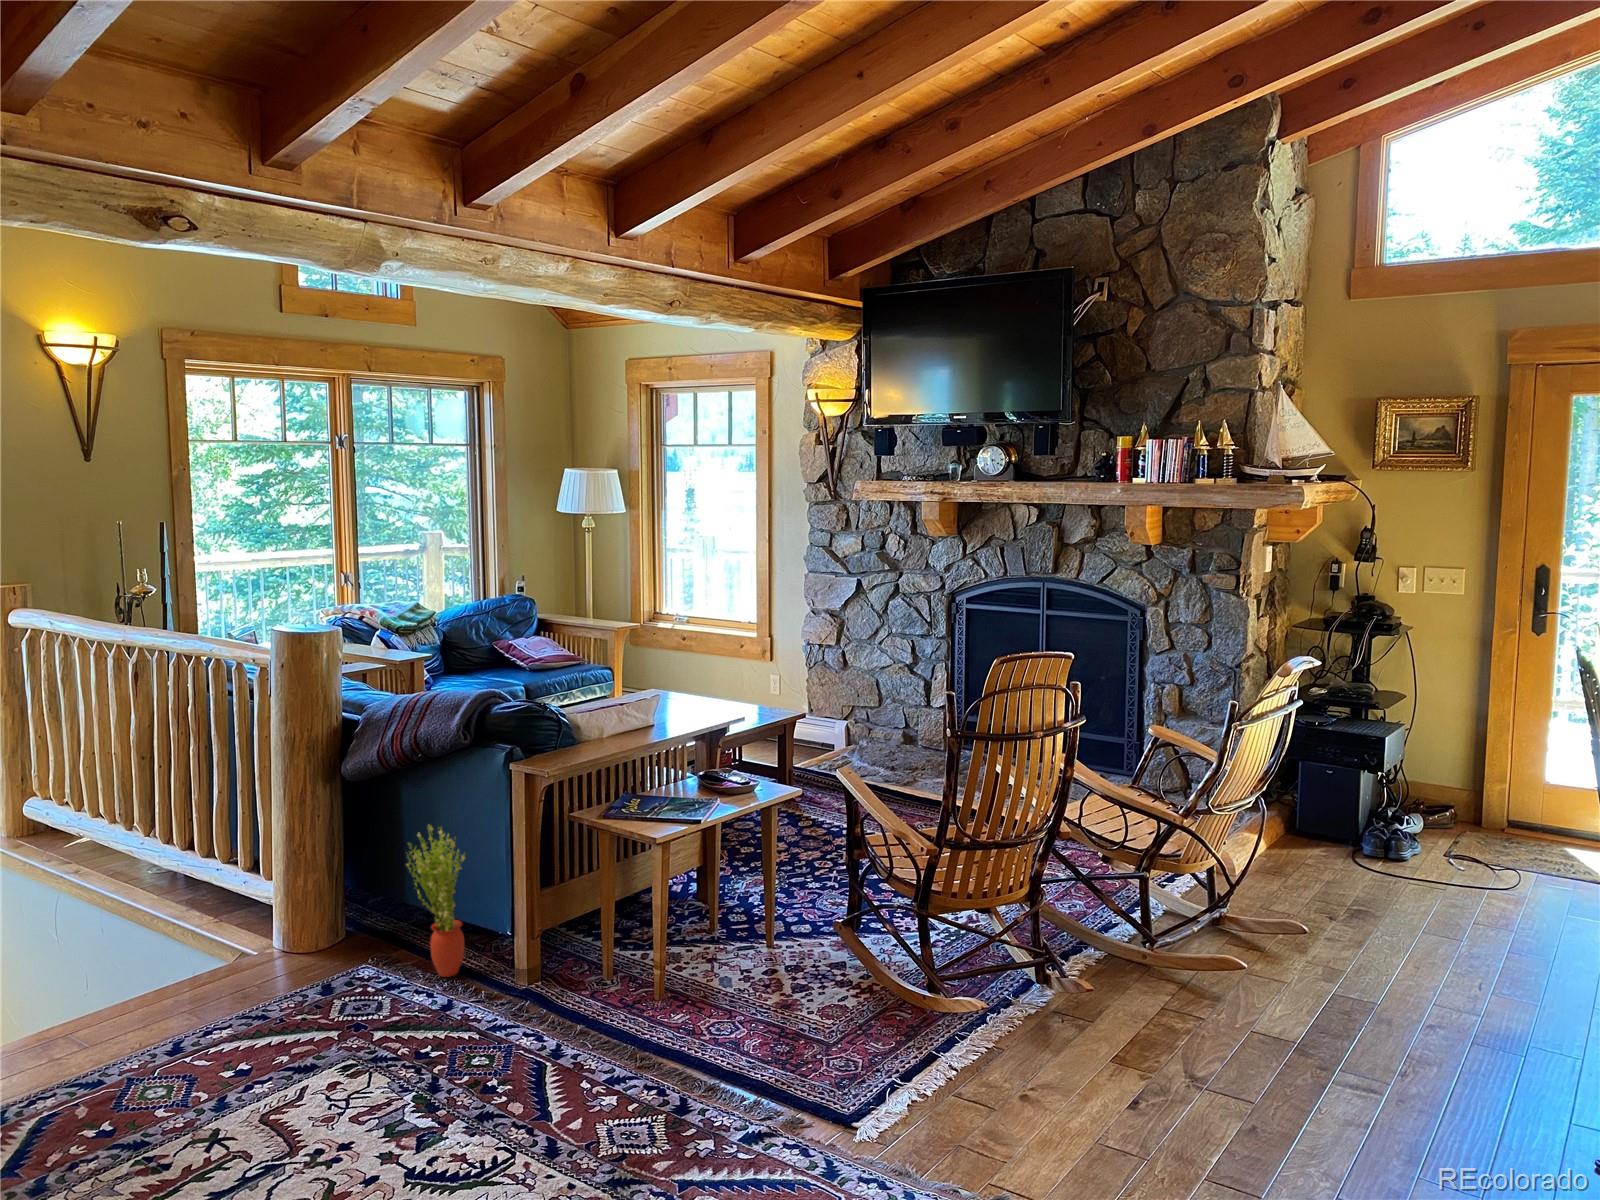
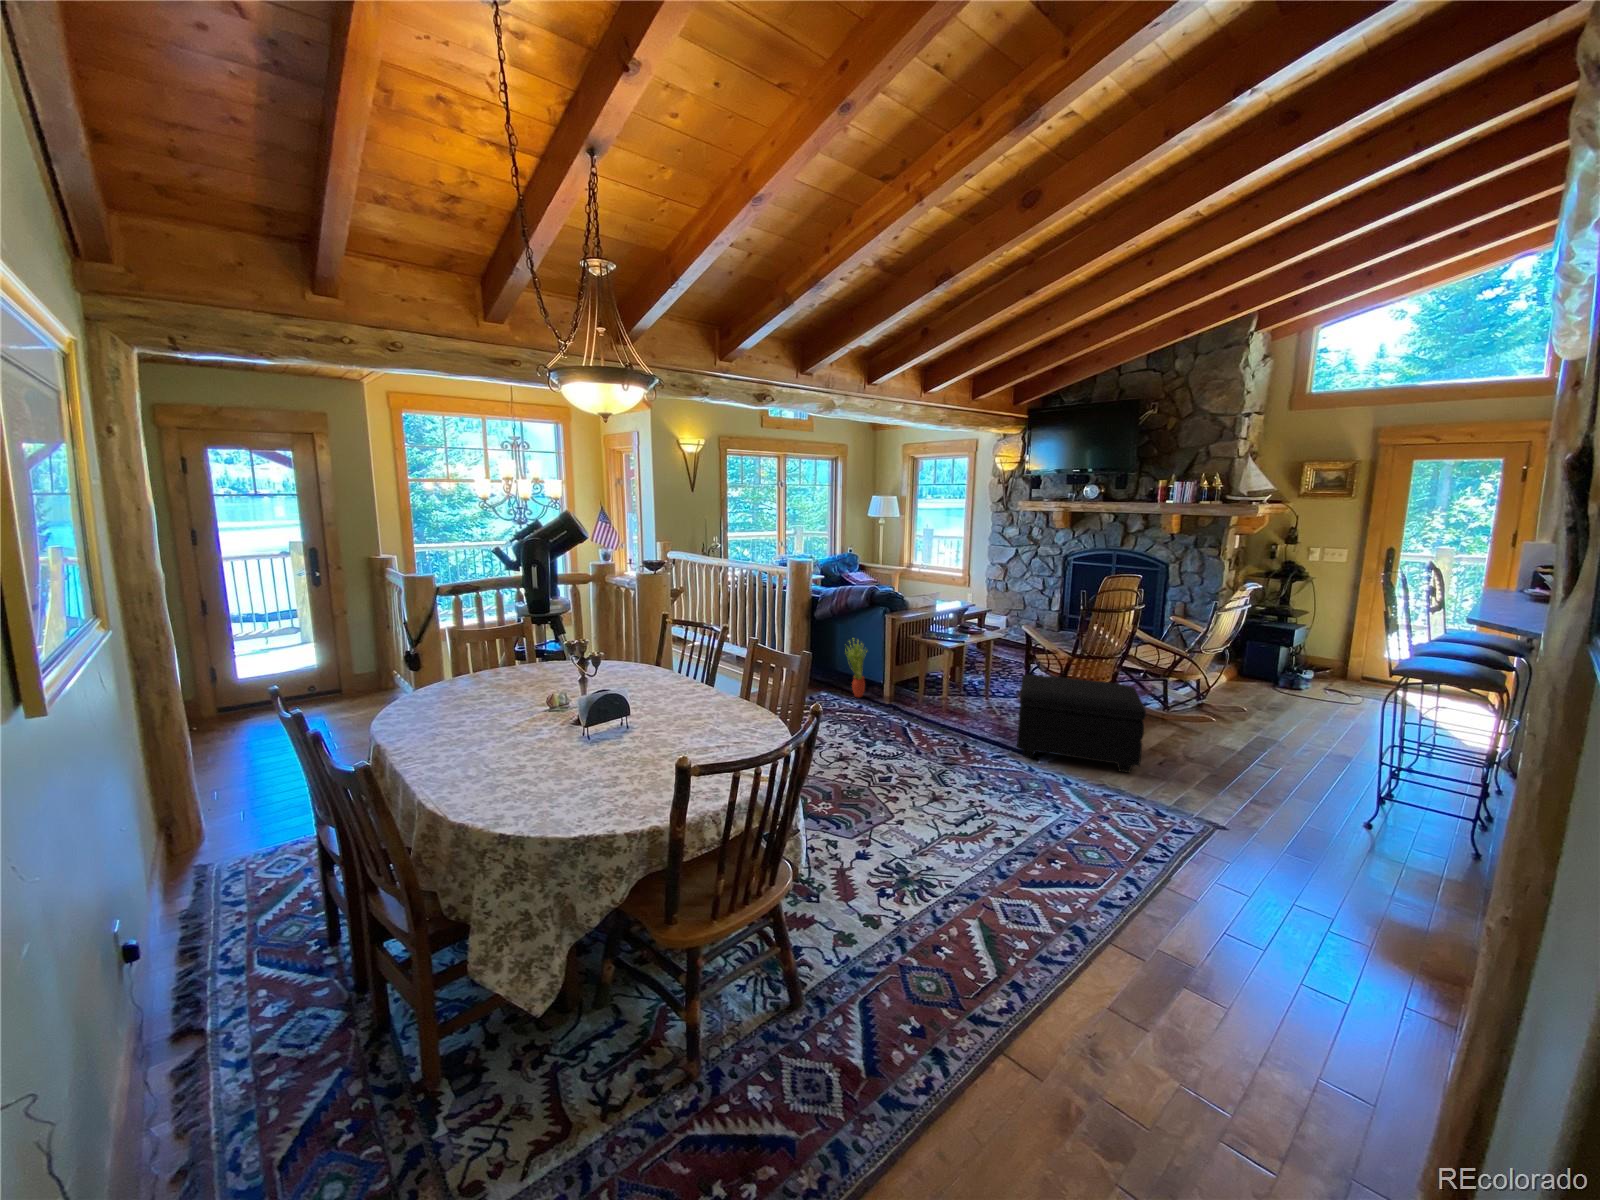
footstool: none [801,904,1090,1147] -> present [1017,675,1146,773]

